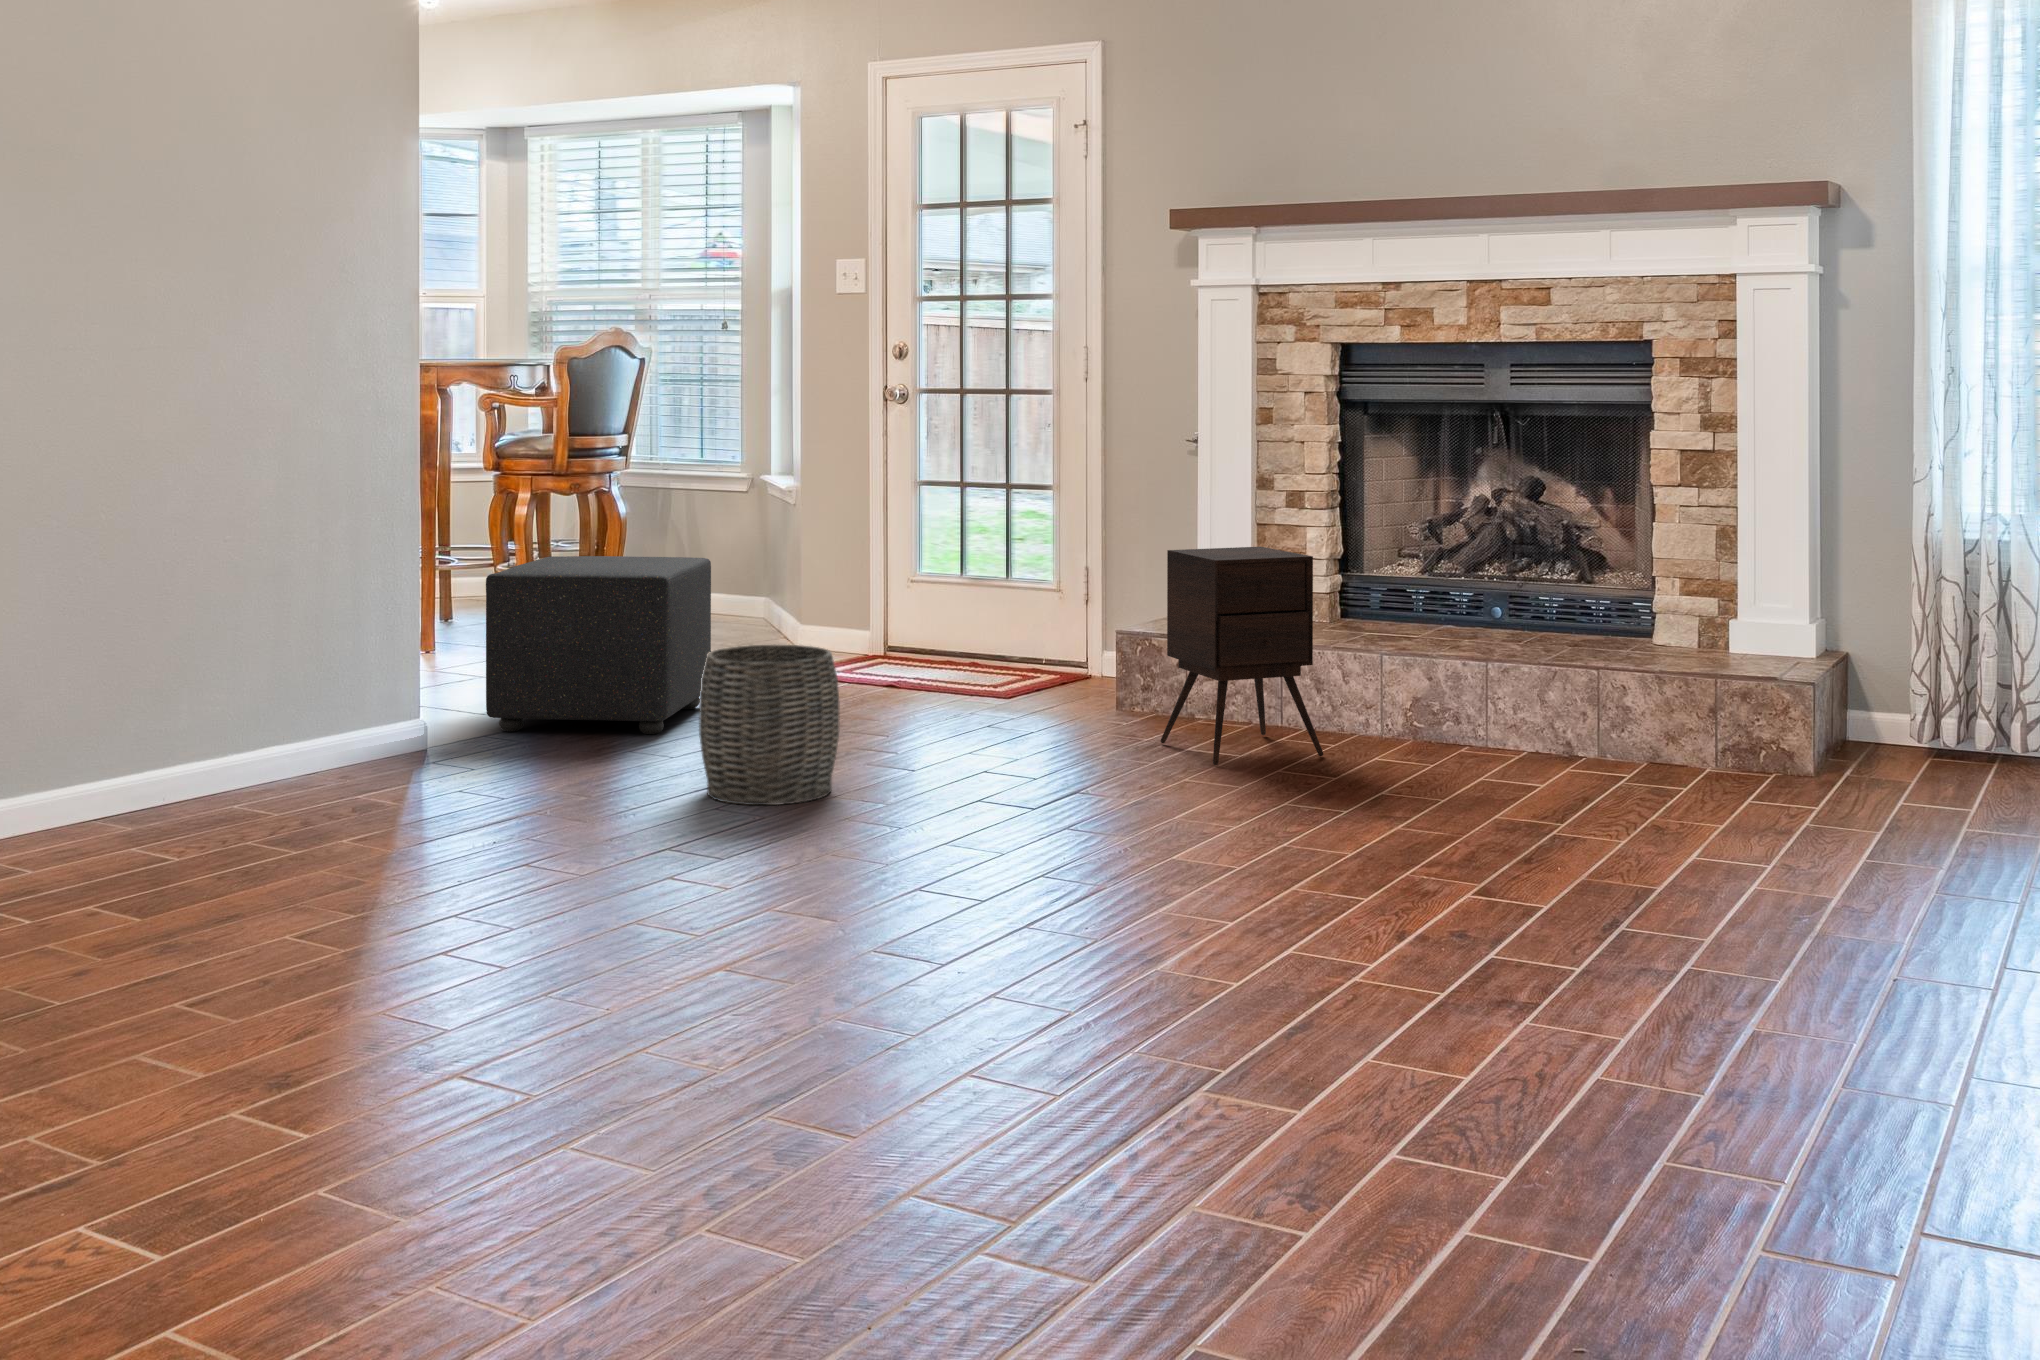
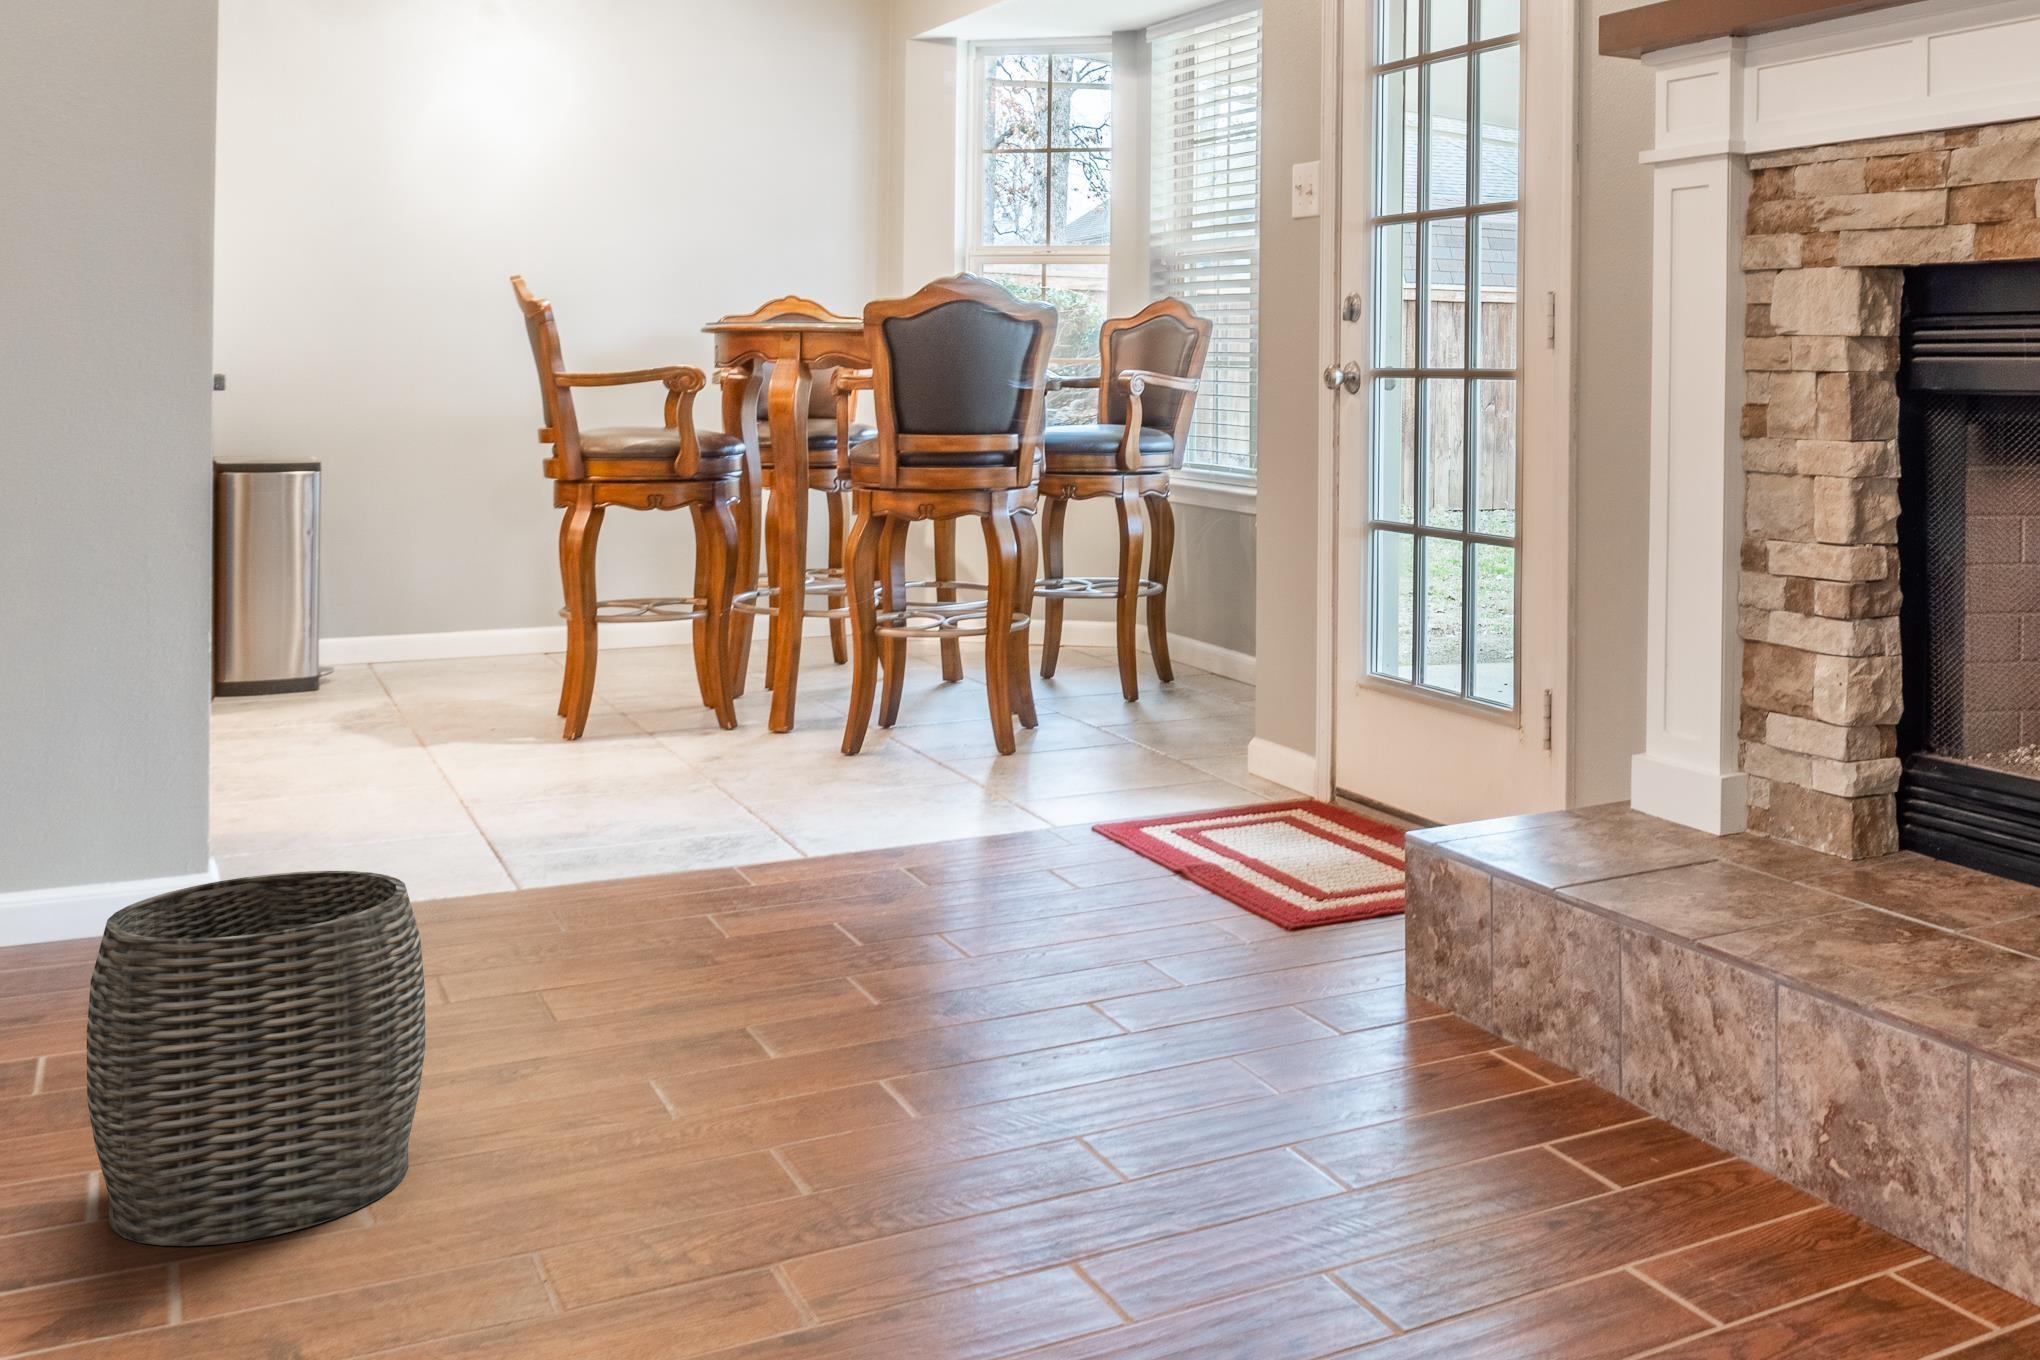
side table: present [1161,547,1323,765] -> none [1223,712,1523,1246]
ottoman: present [486,556,711,734] -> none [325,632,784,970]

